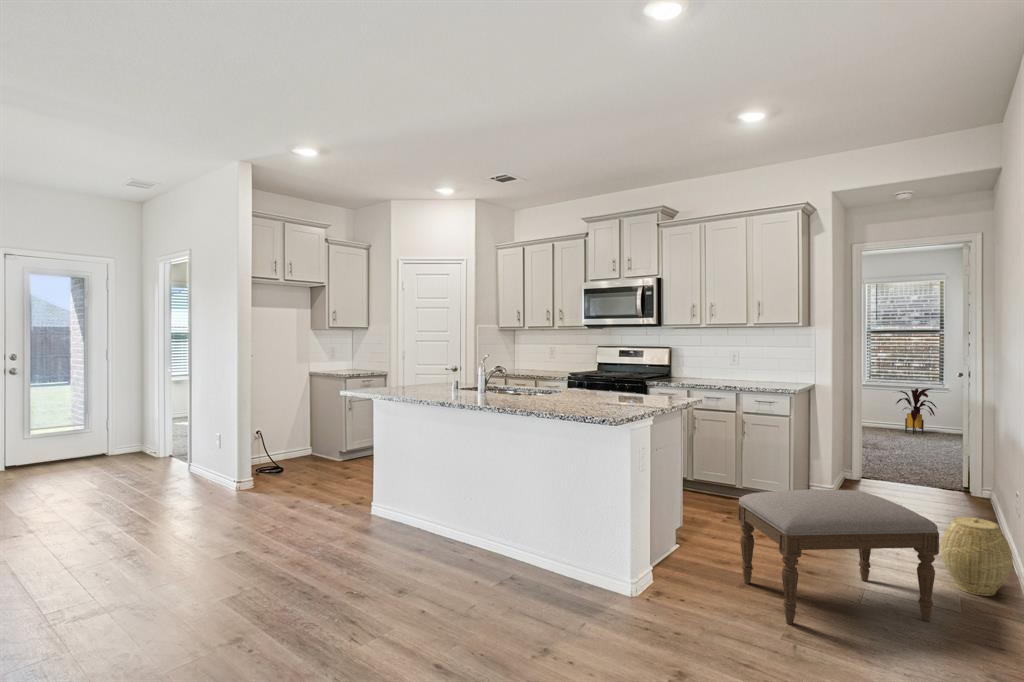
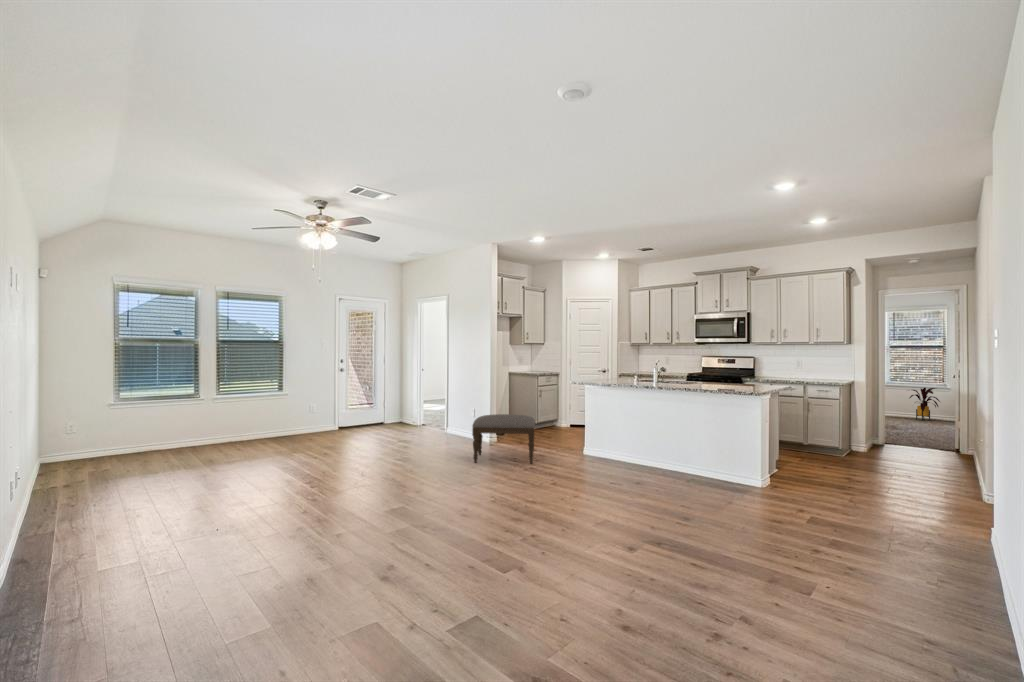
ottoman: present [738,489,939,624] -> present [472,414,535,464]
woven basket: present [940,517,1013,596] -> none [936,451,977,492]

